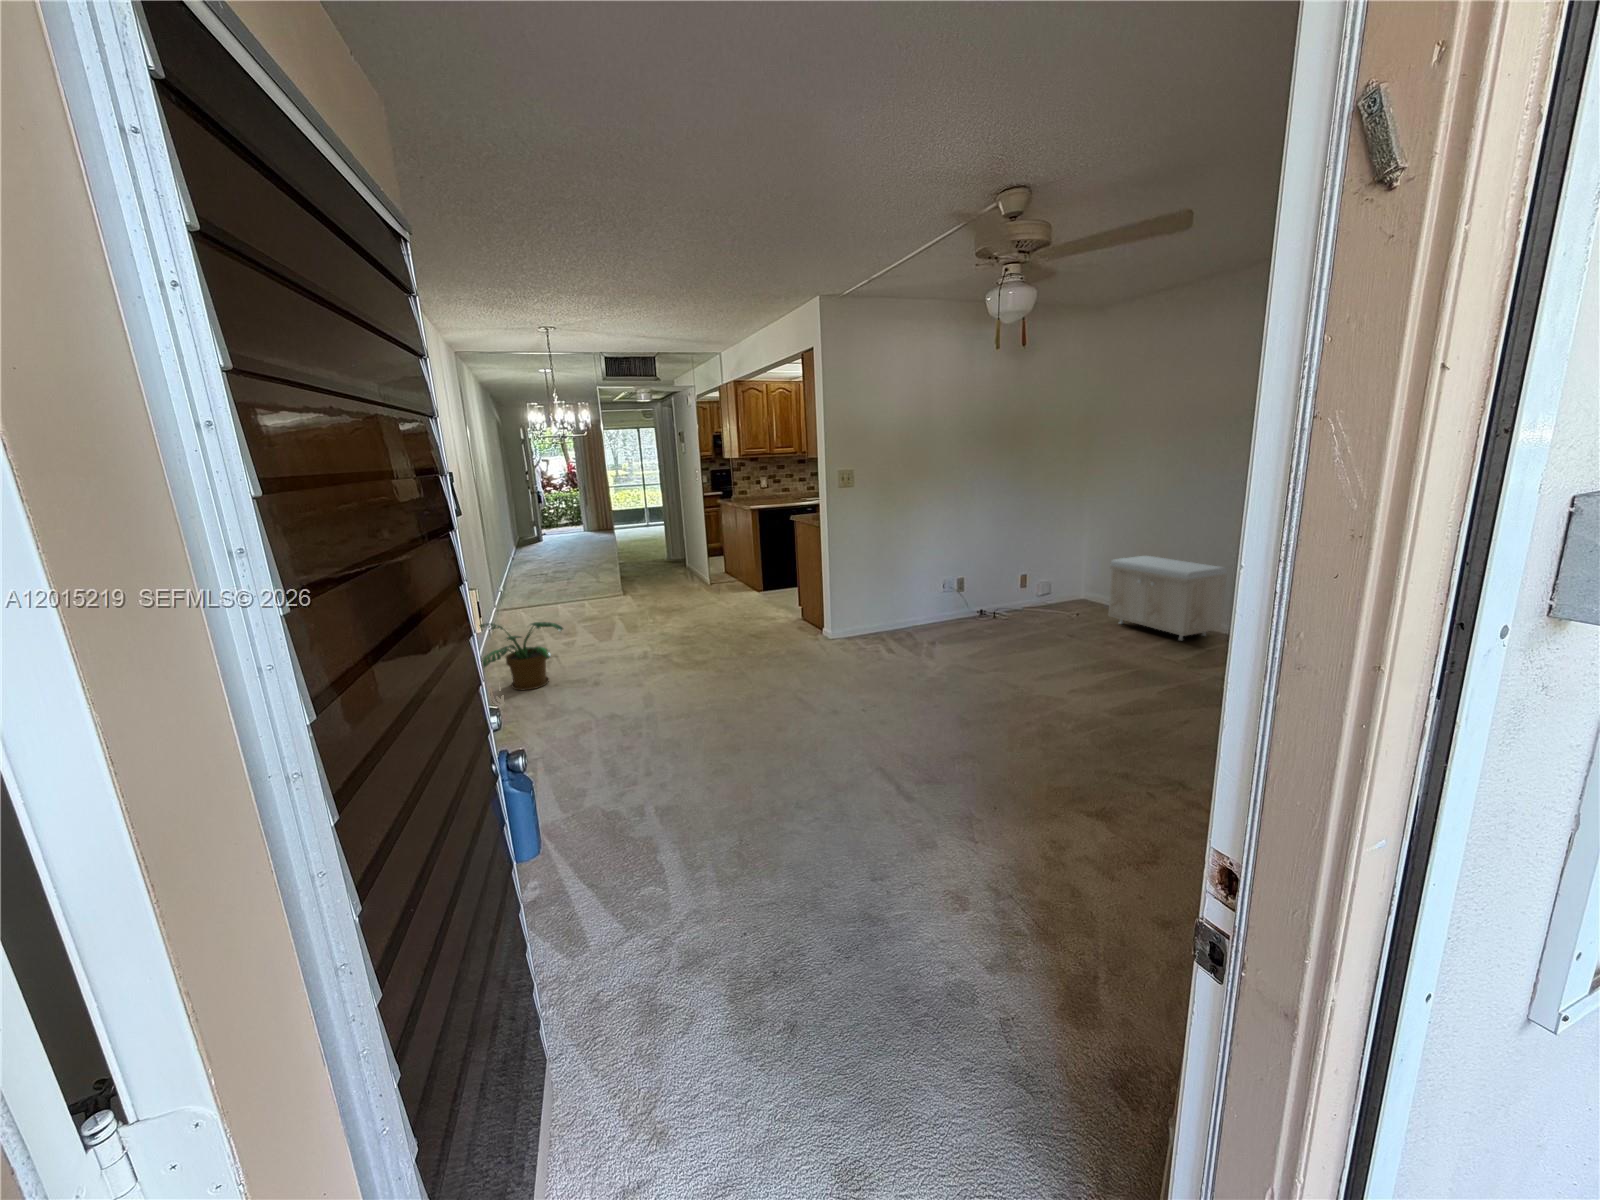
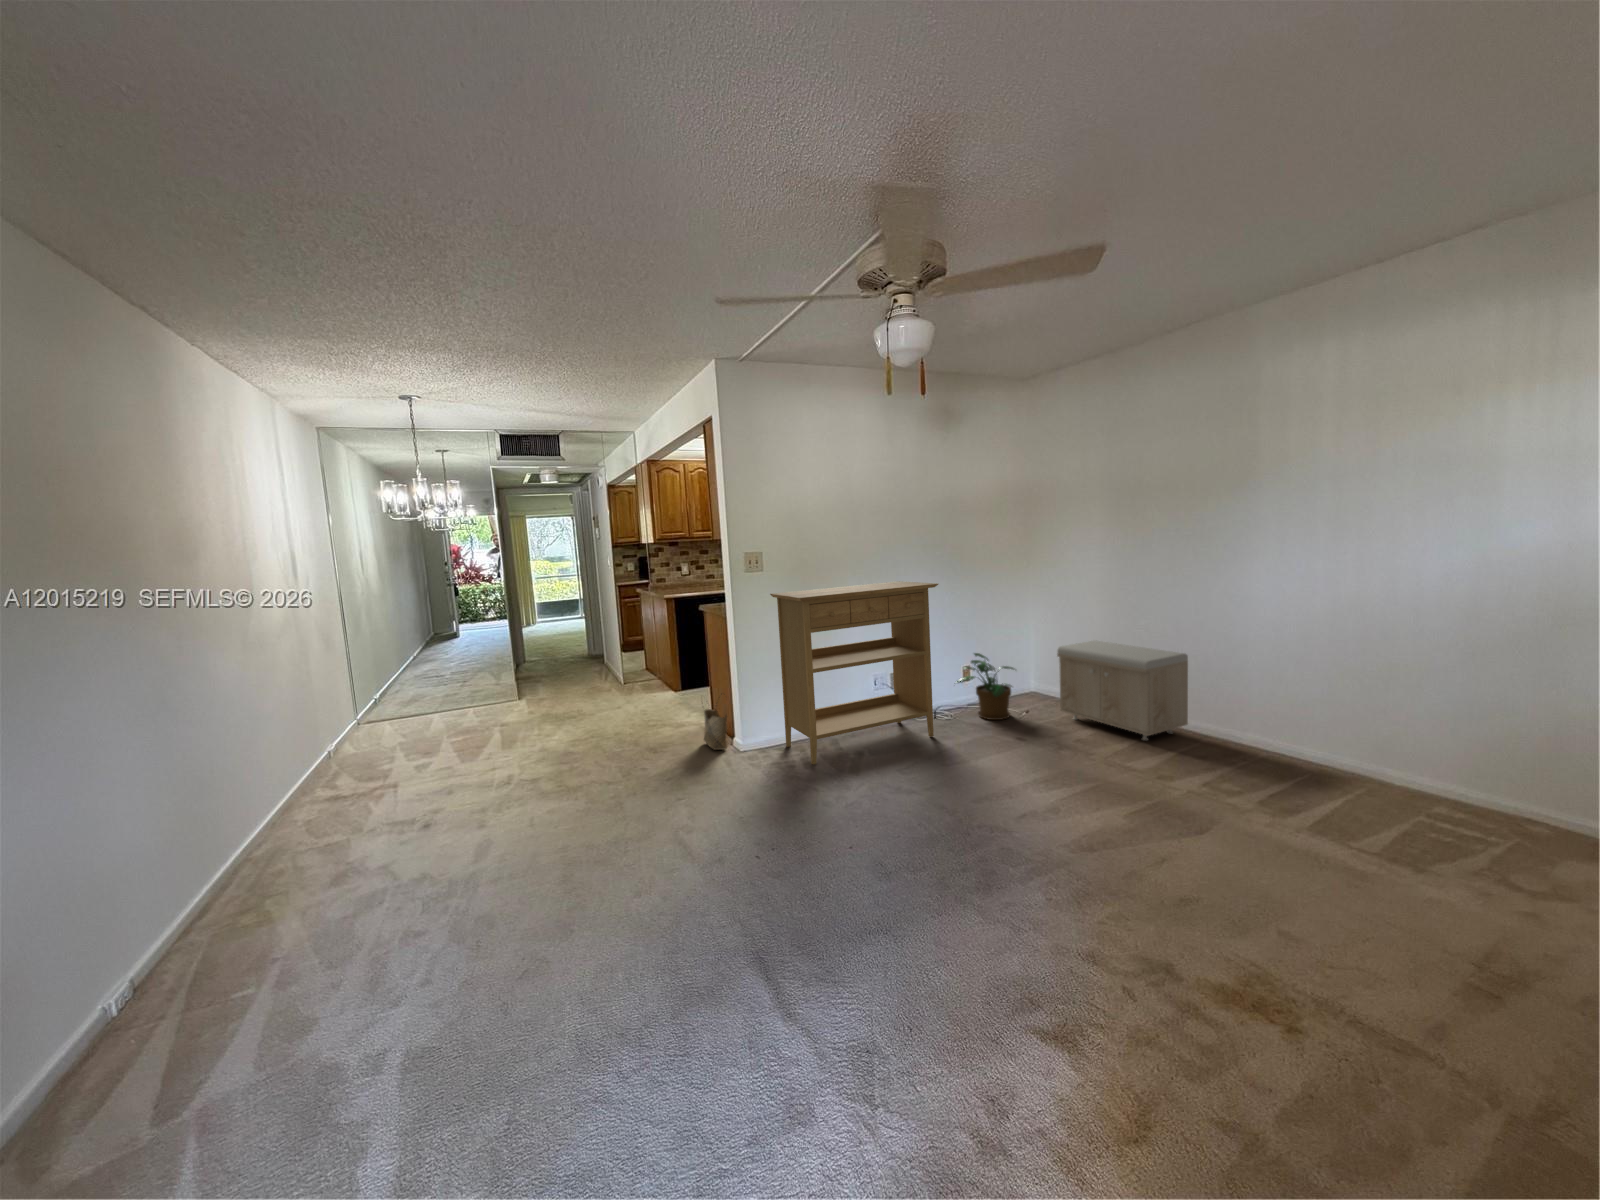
console table: none [862,498,1010,649] -> present [770,581,938,765]
woven basket: none [799,590,822,637] -> present [704,709,727,750]
potted plant: present [479,622,563,690] -> present [956,653,1014,720]

